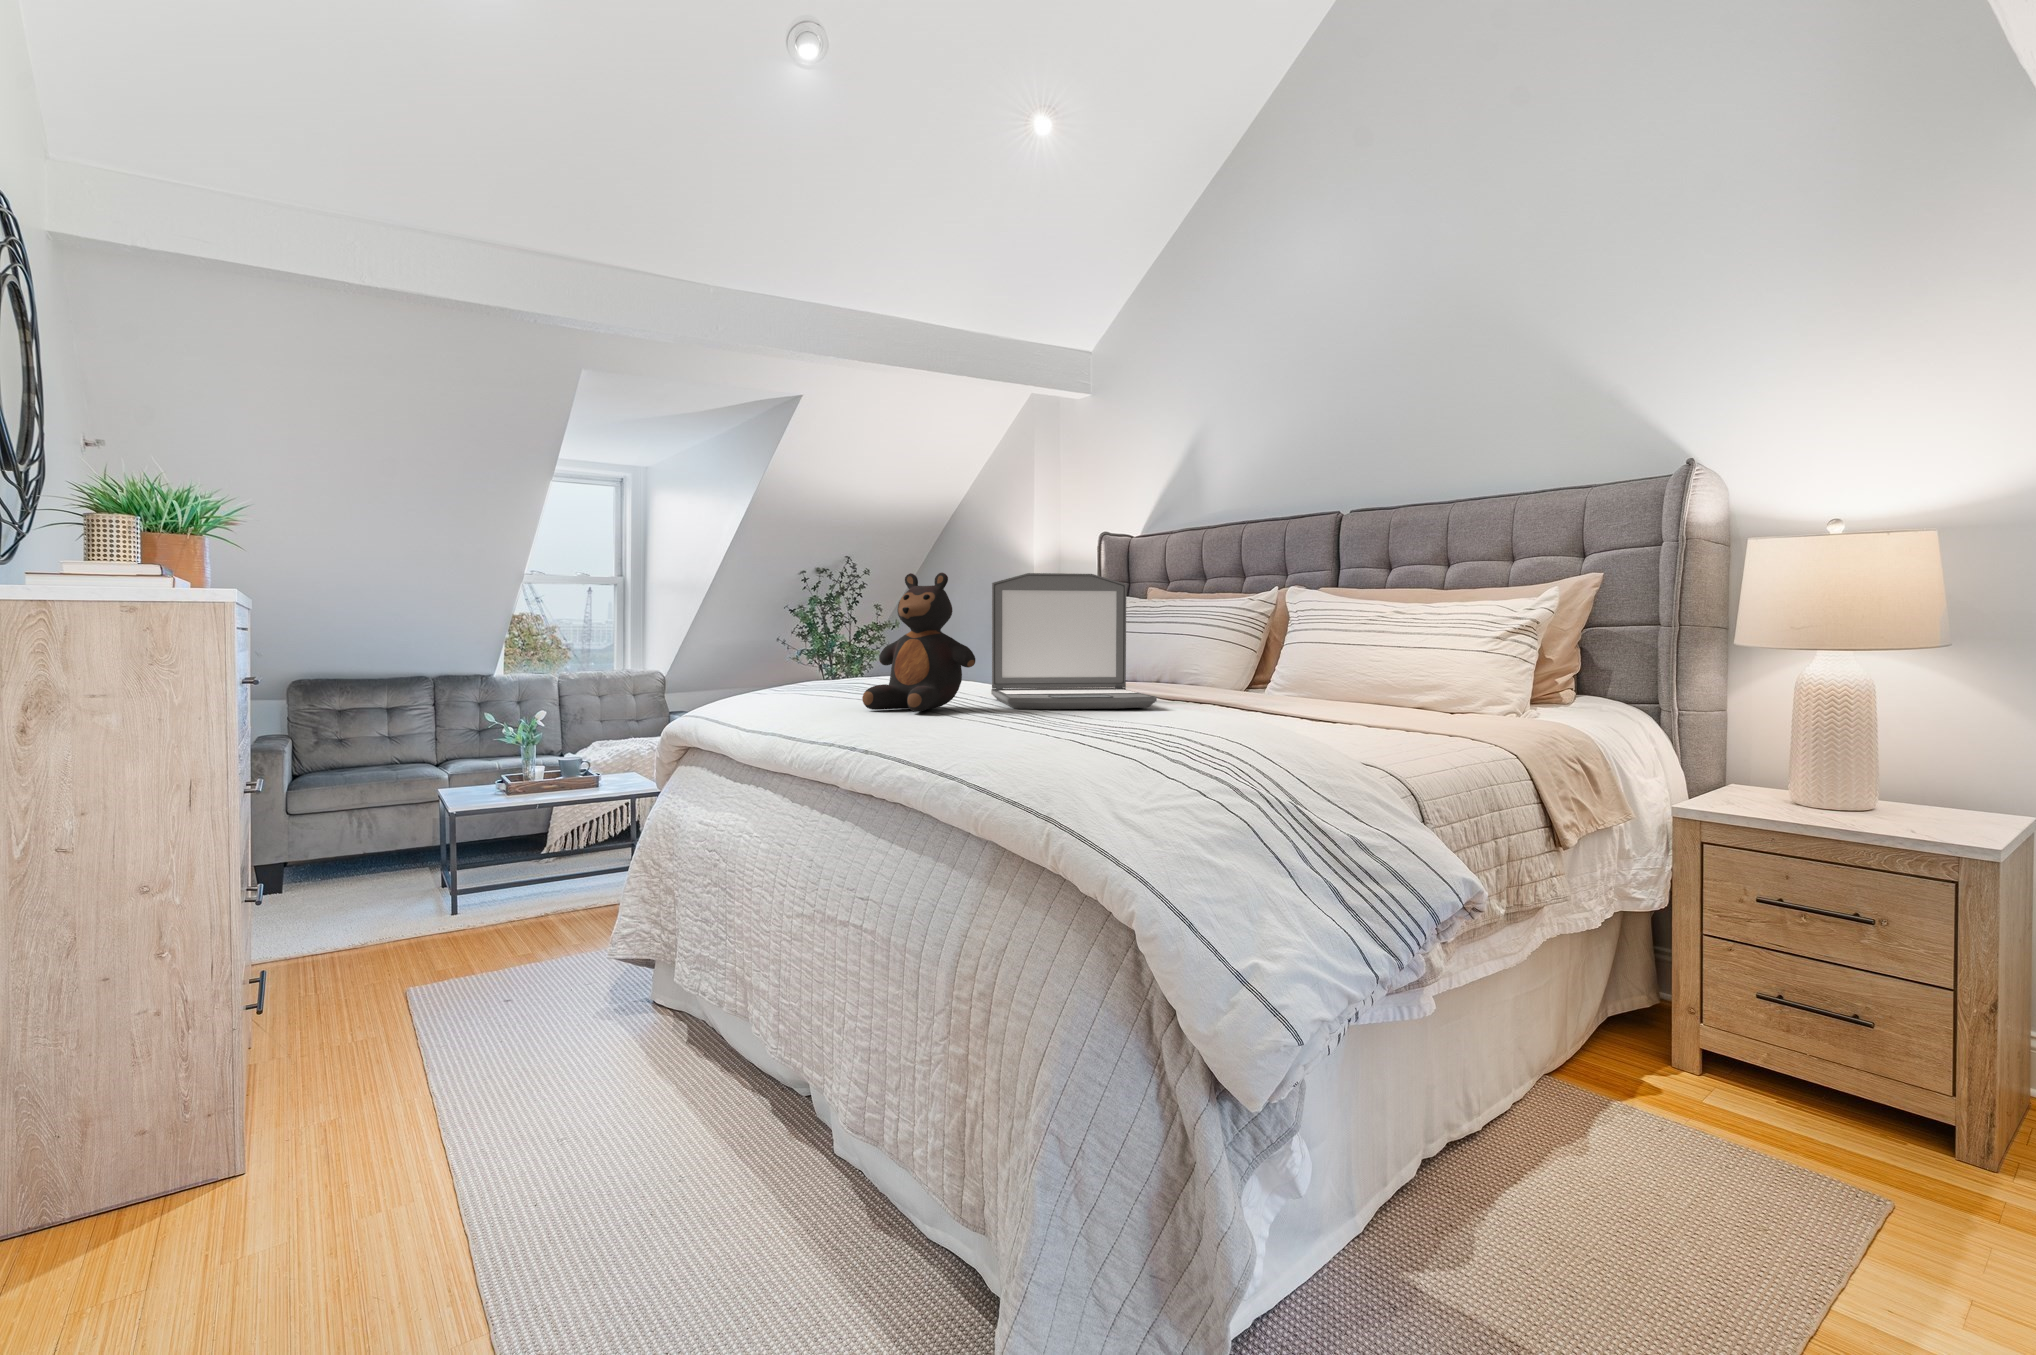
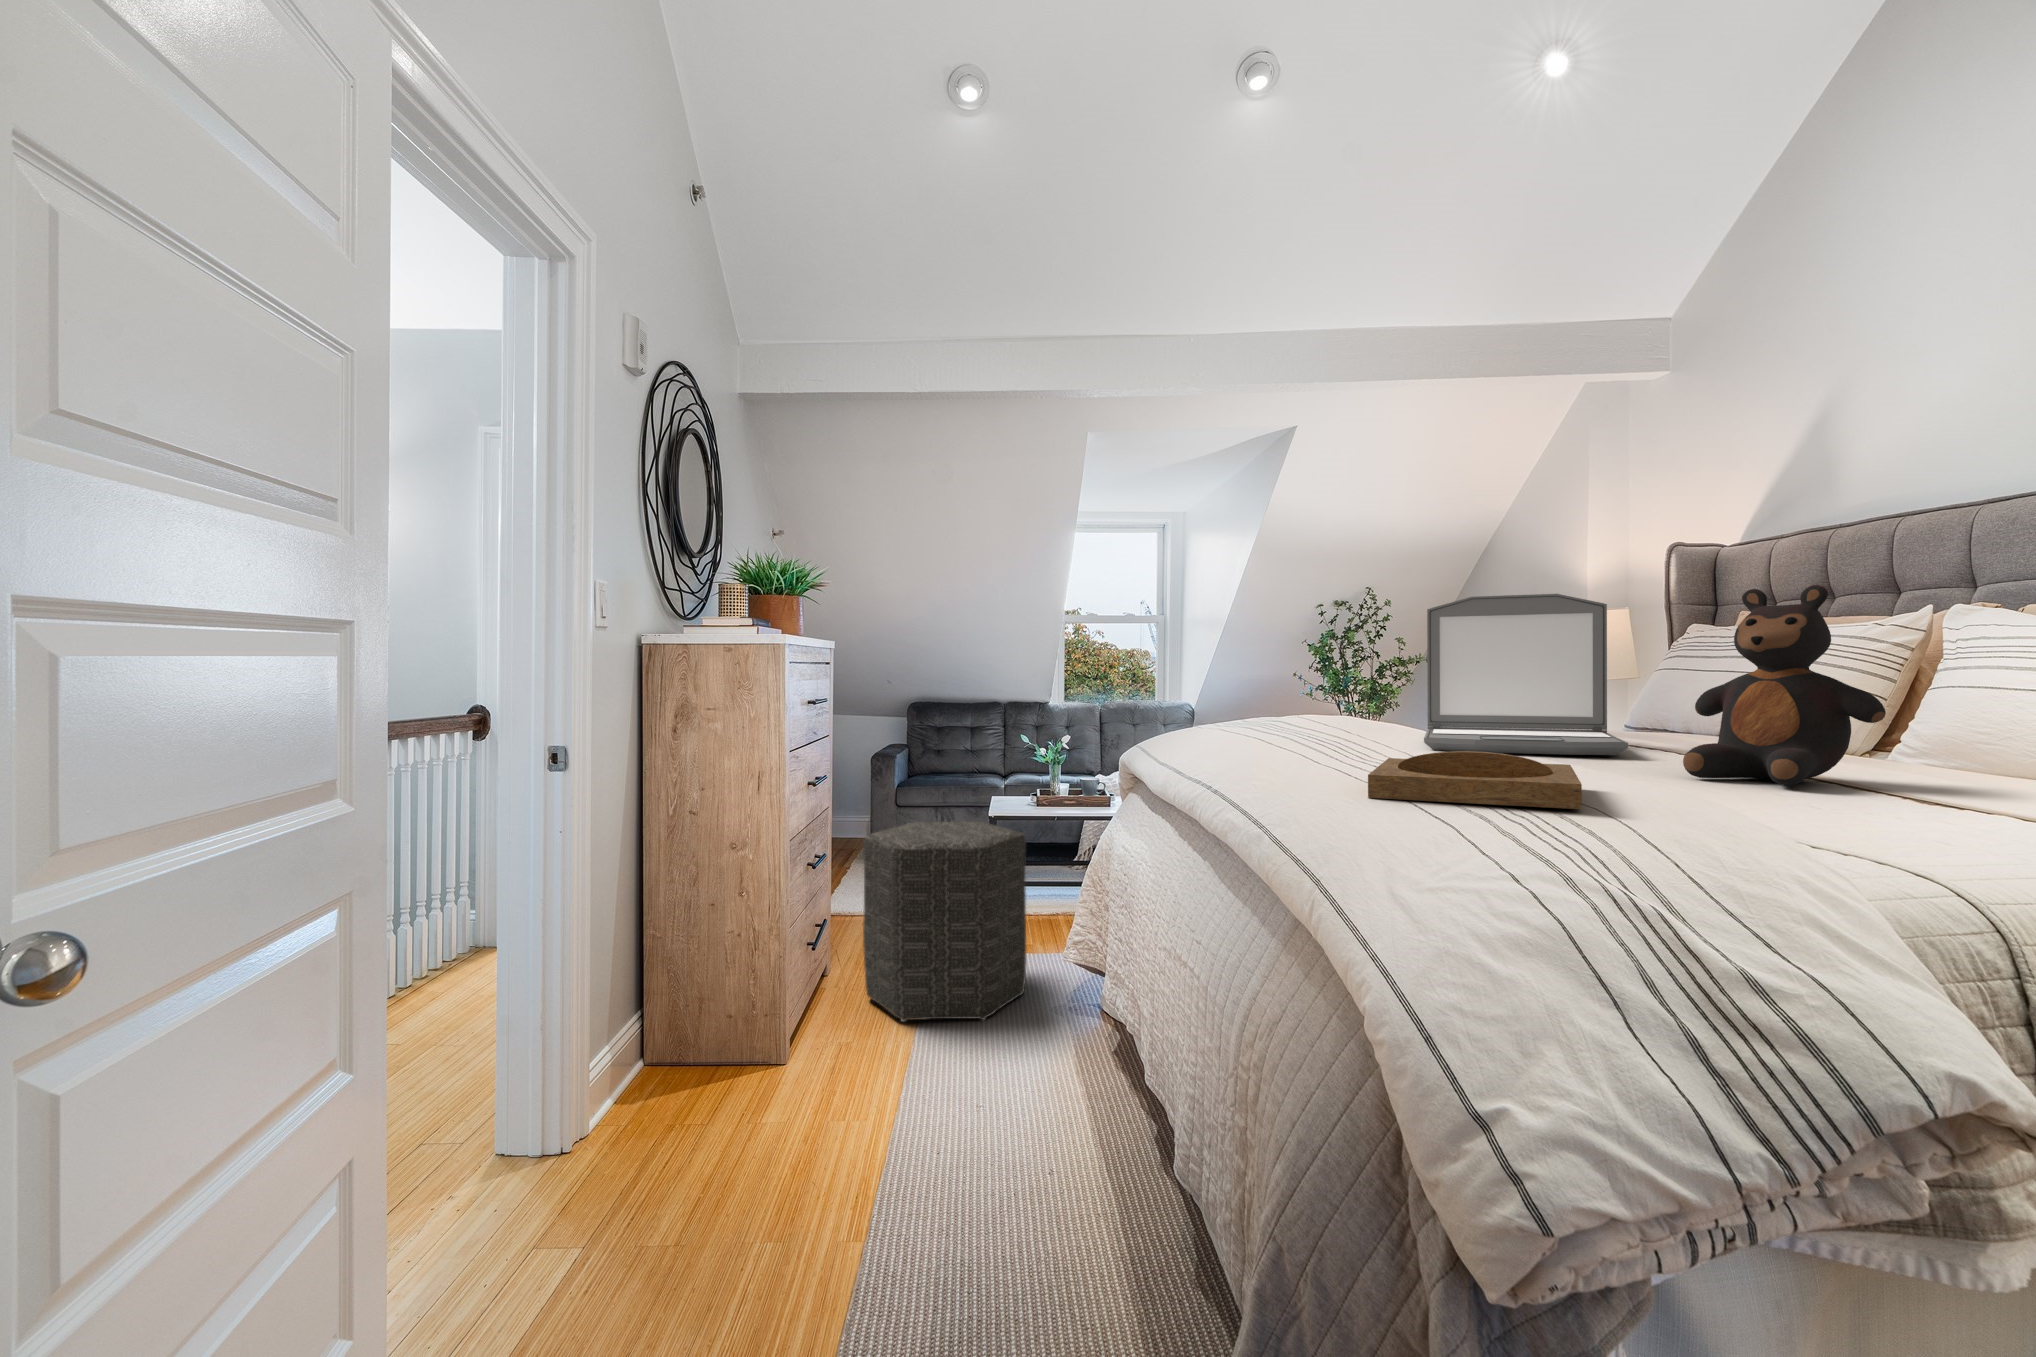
teddy bear: present [862,573,975,712] -> present [1683,585,1886,786]
tray: none [1027,707,1202,750] -> present [1368,751,1582,809]
ottoman: none [327,816,556,1070] -> present [863,821,1026,1022]

